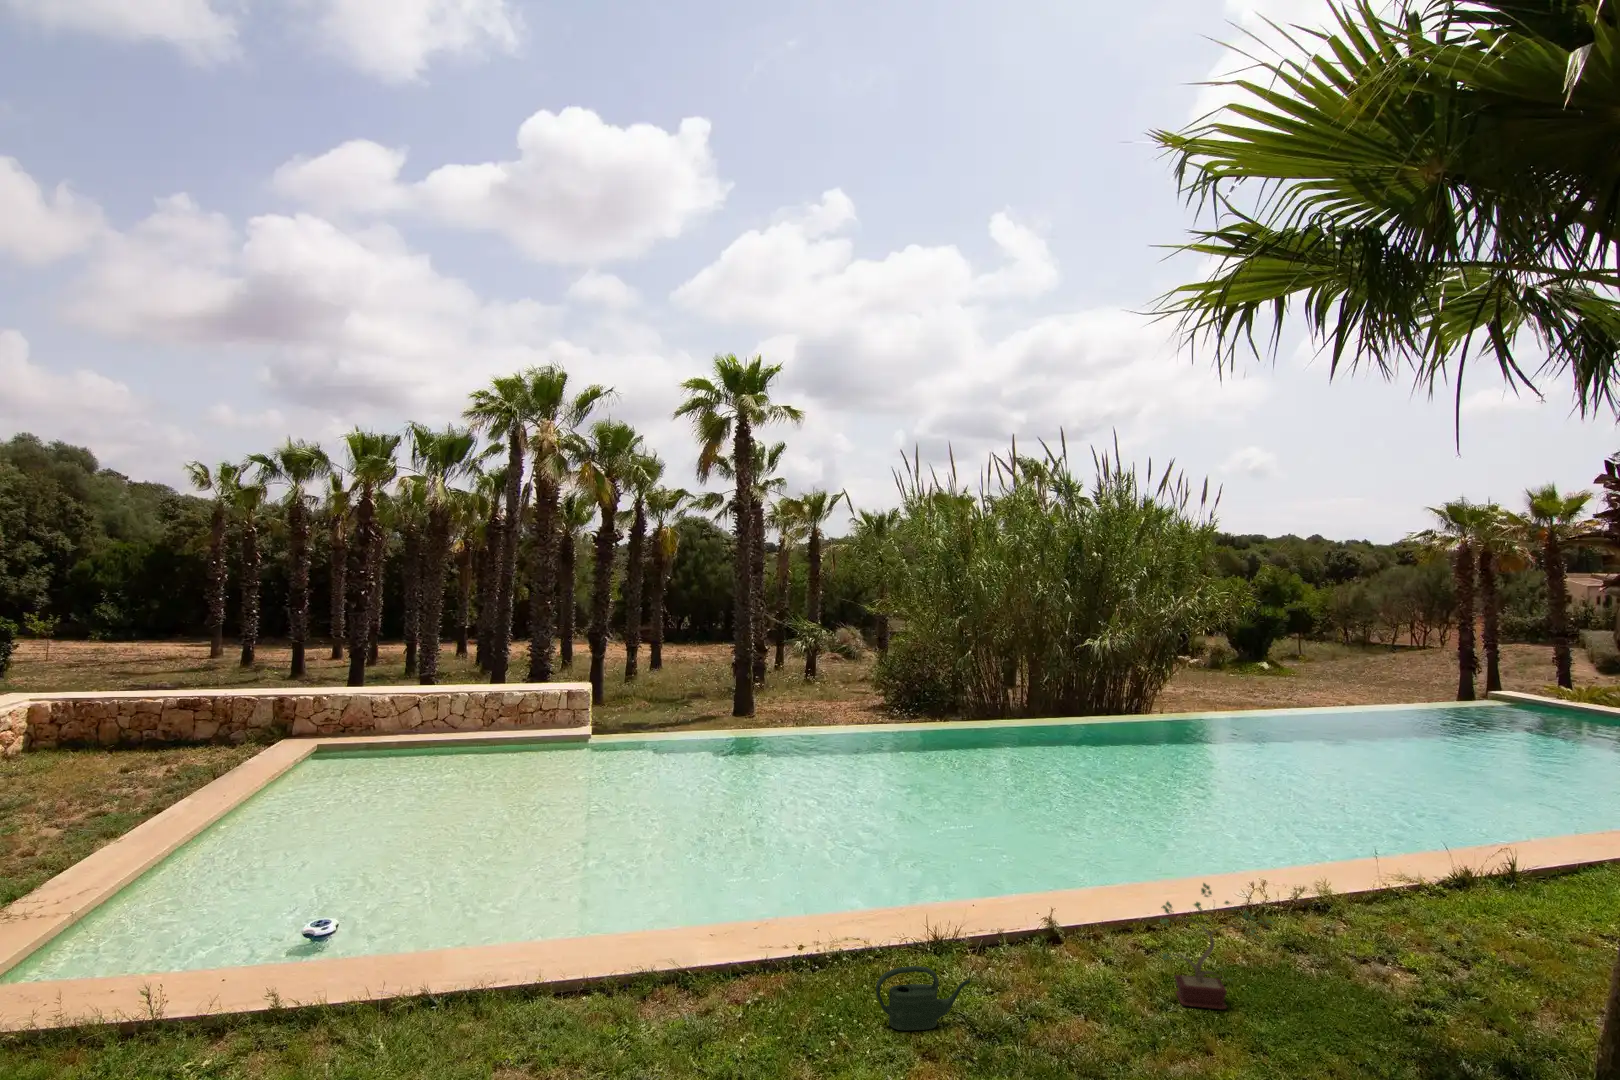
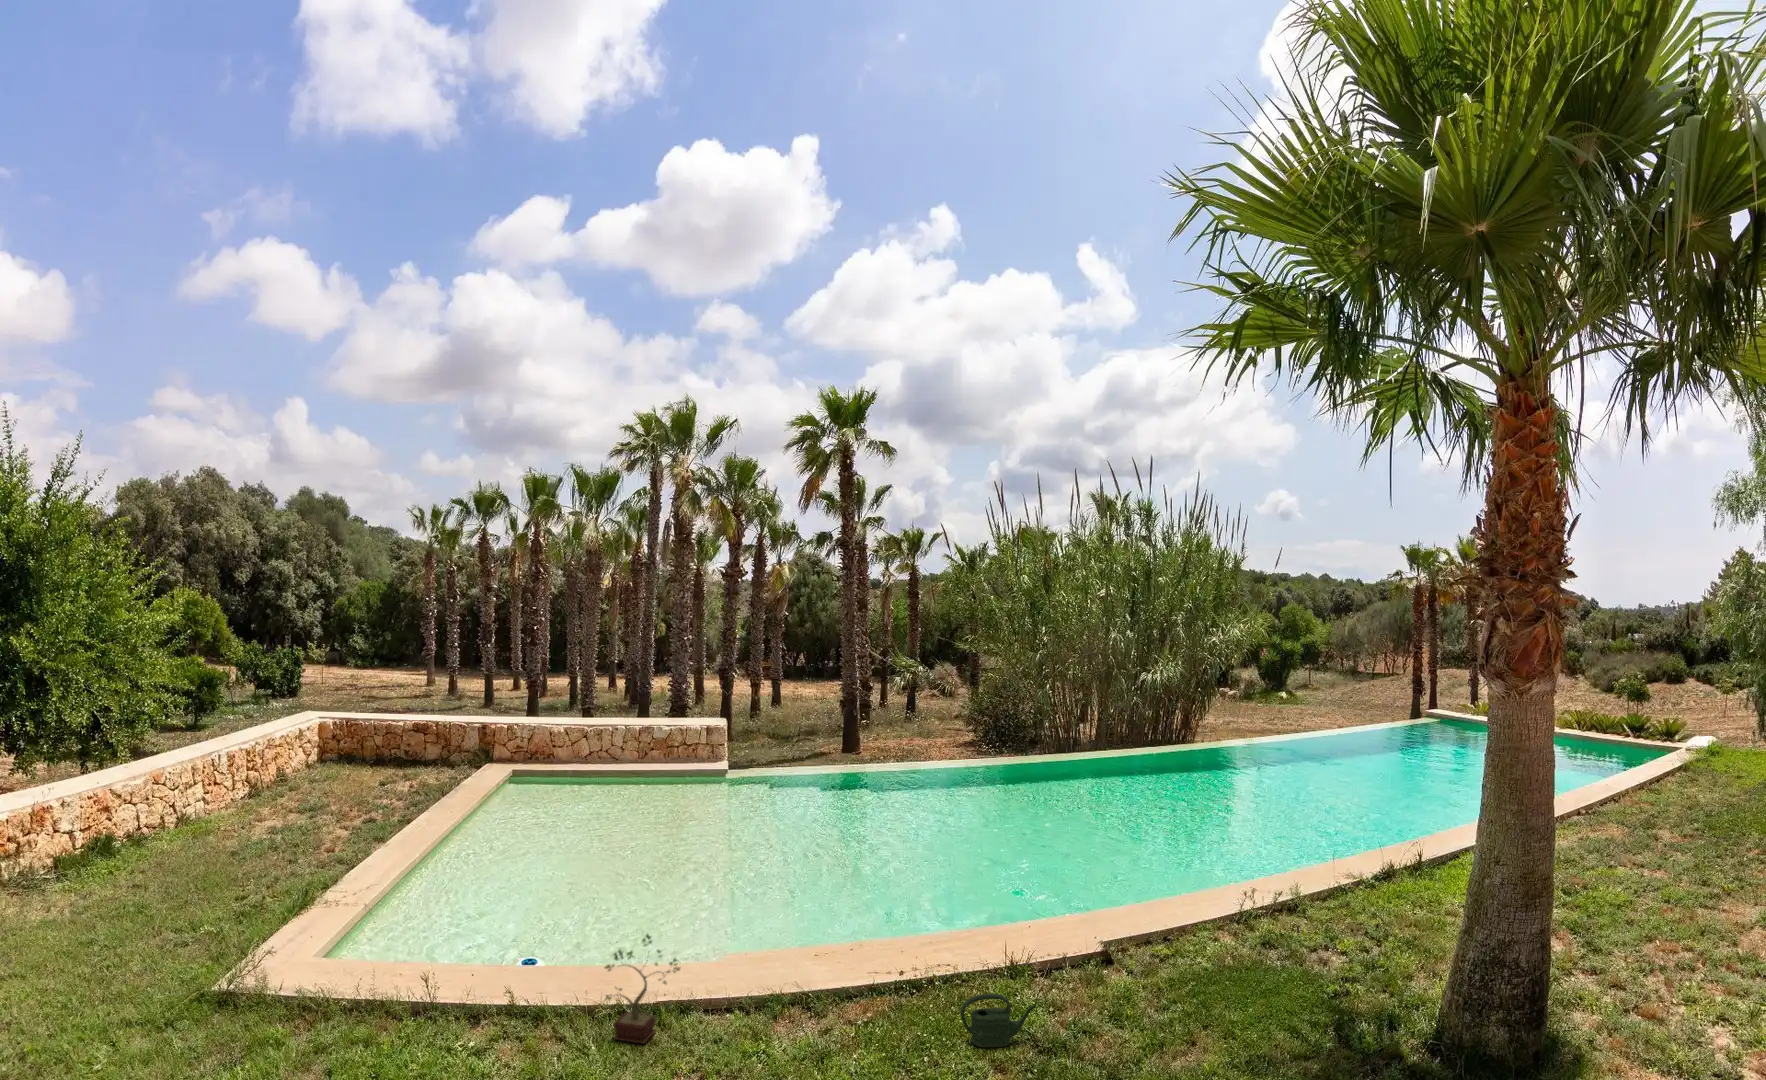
potted plant: present [1160,883,1274,1009] -> present [605,934,680,1044]

